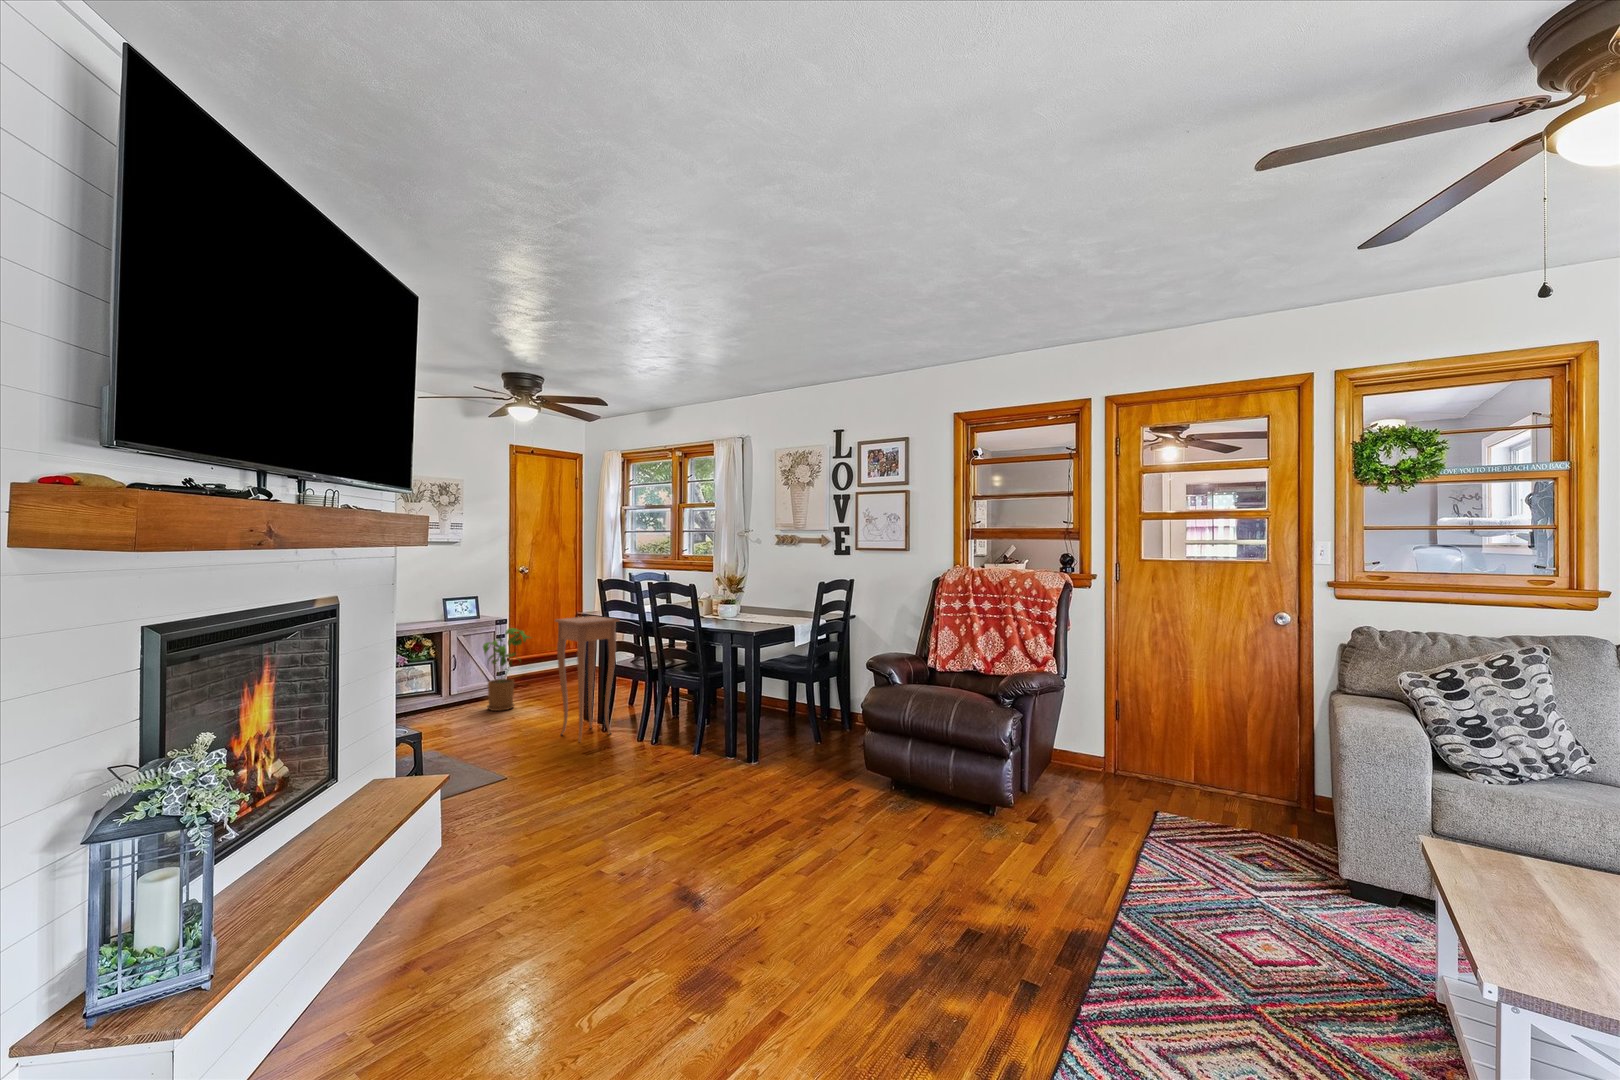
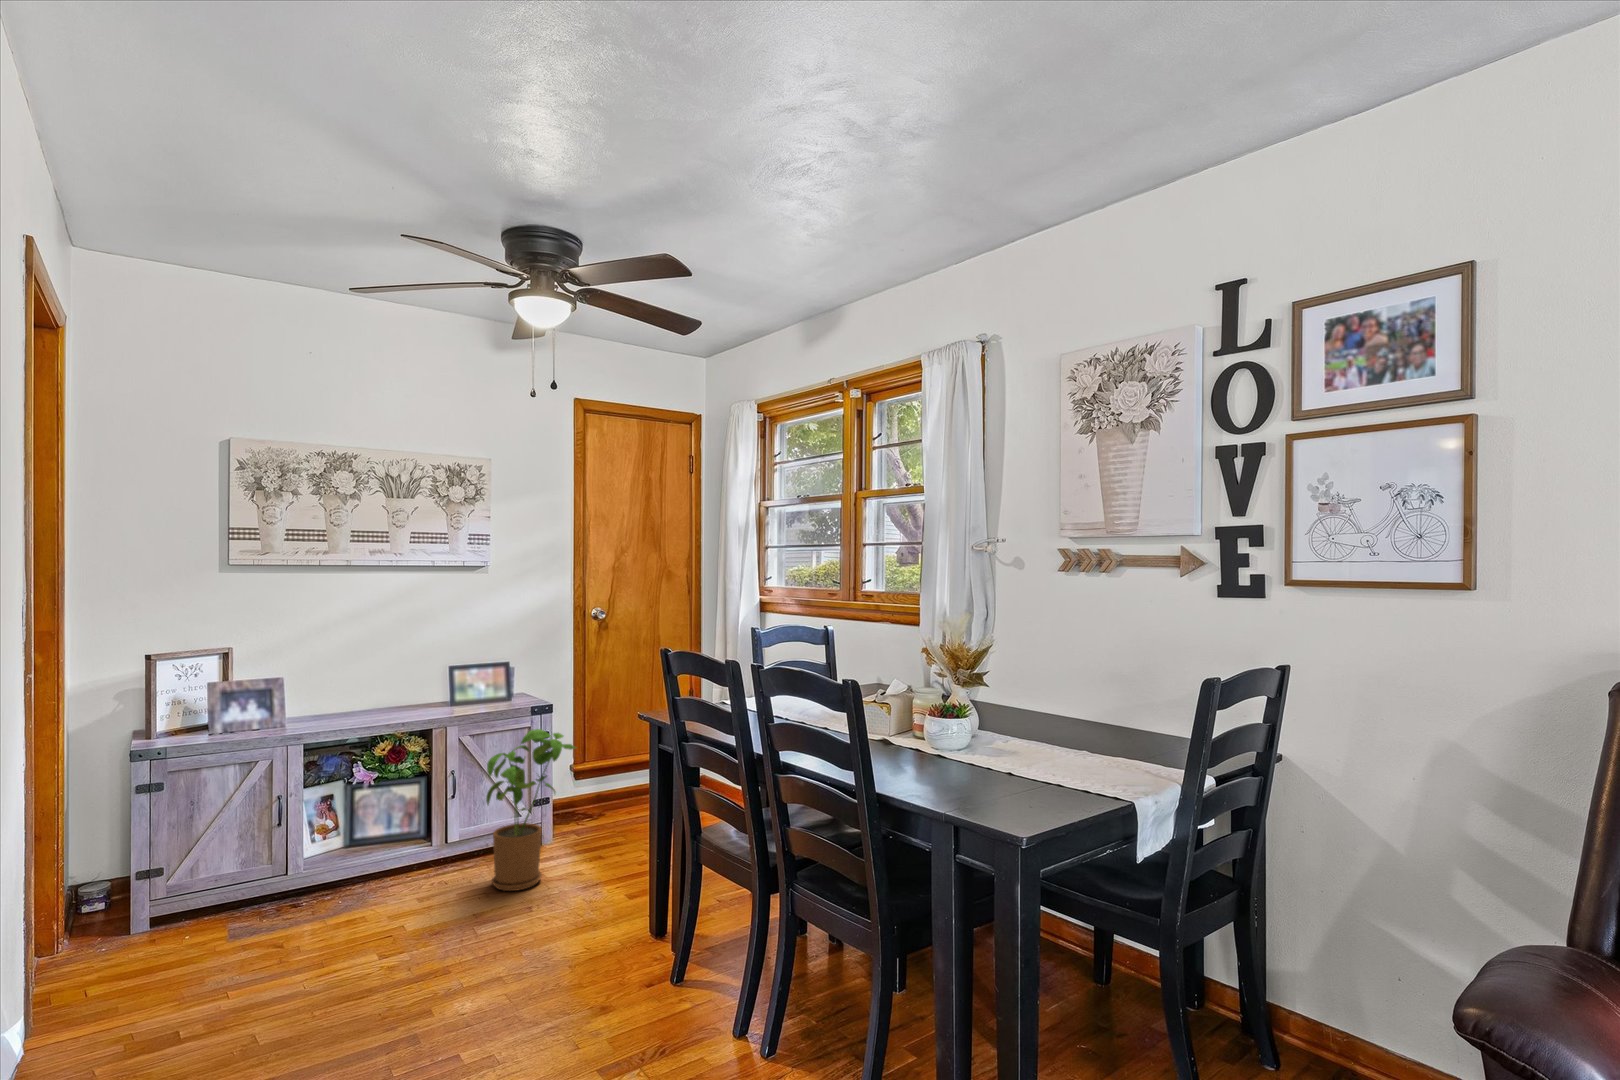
side table: present [555,616,620,742] -> none [566,727,701,1039]

